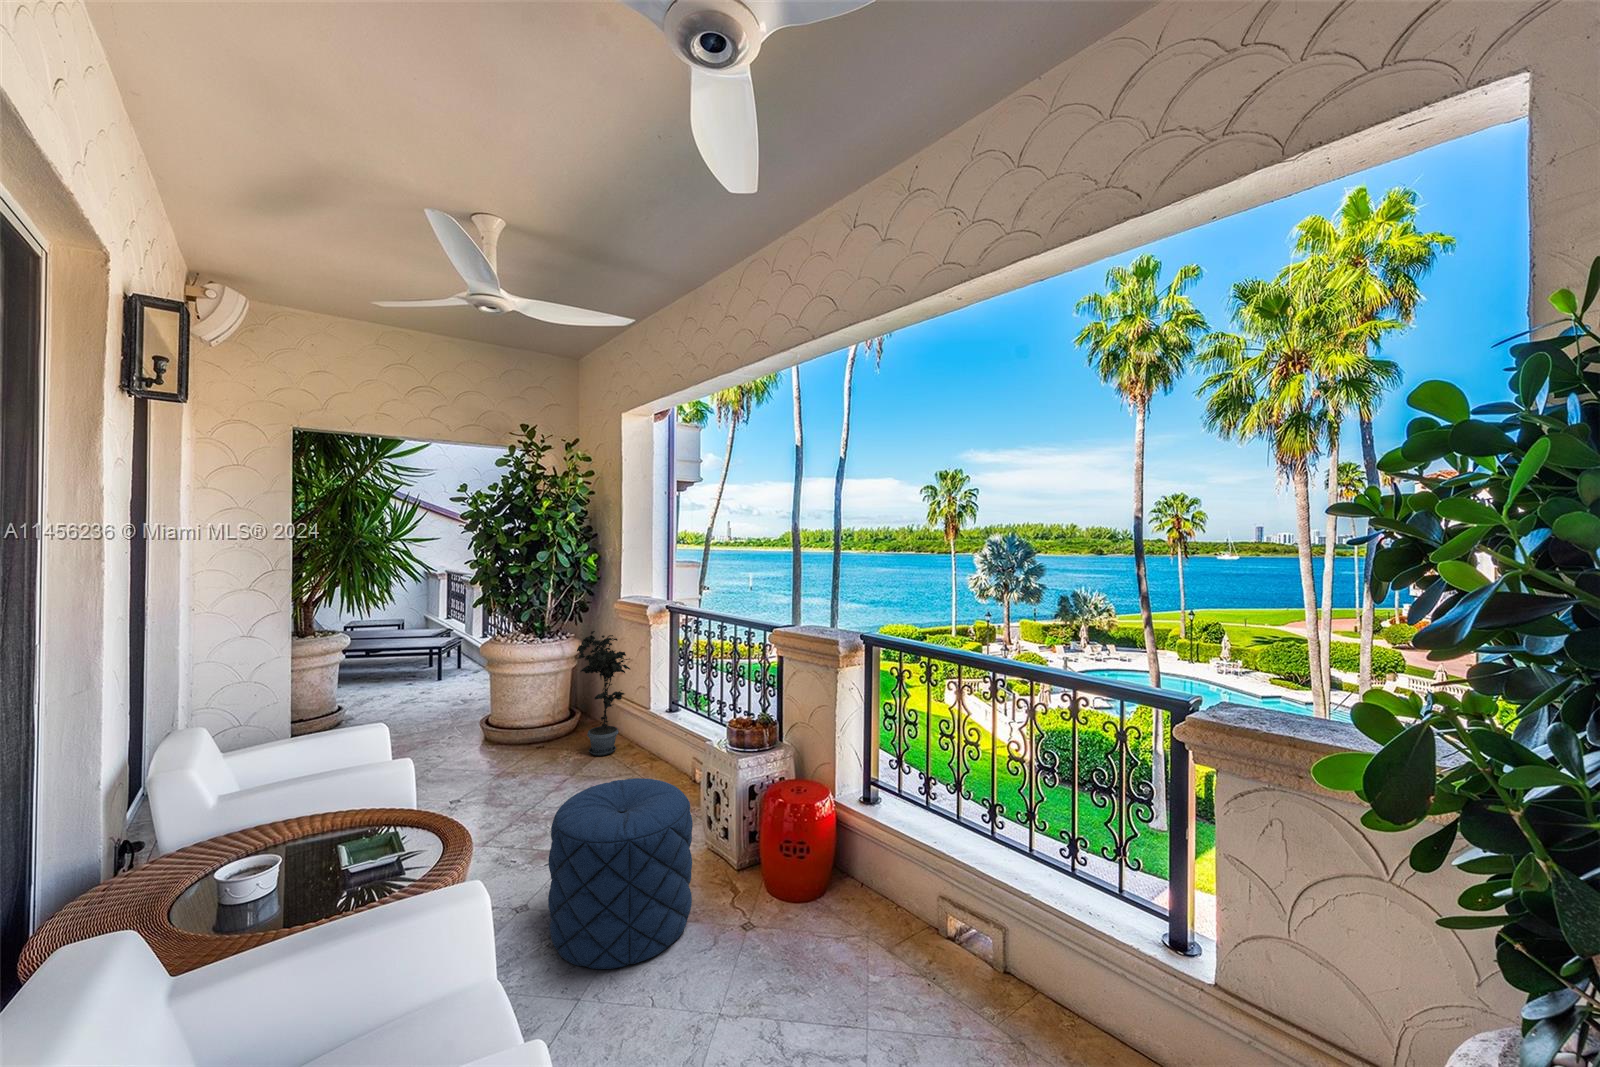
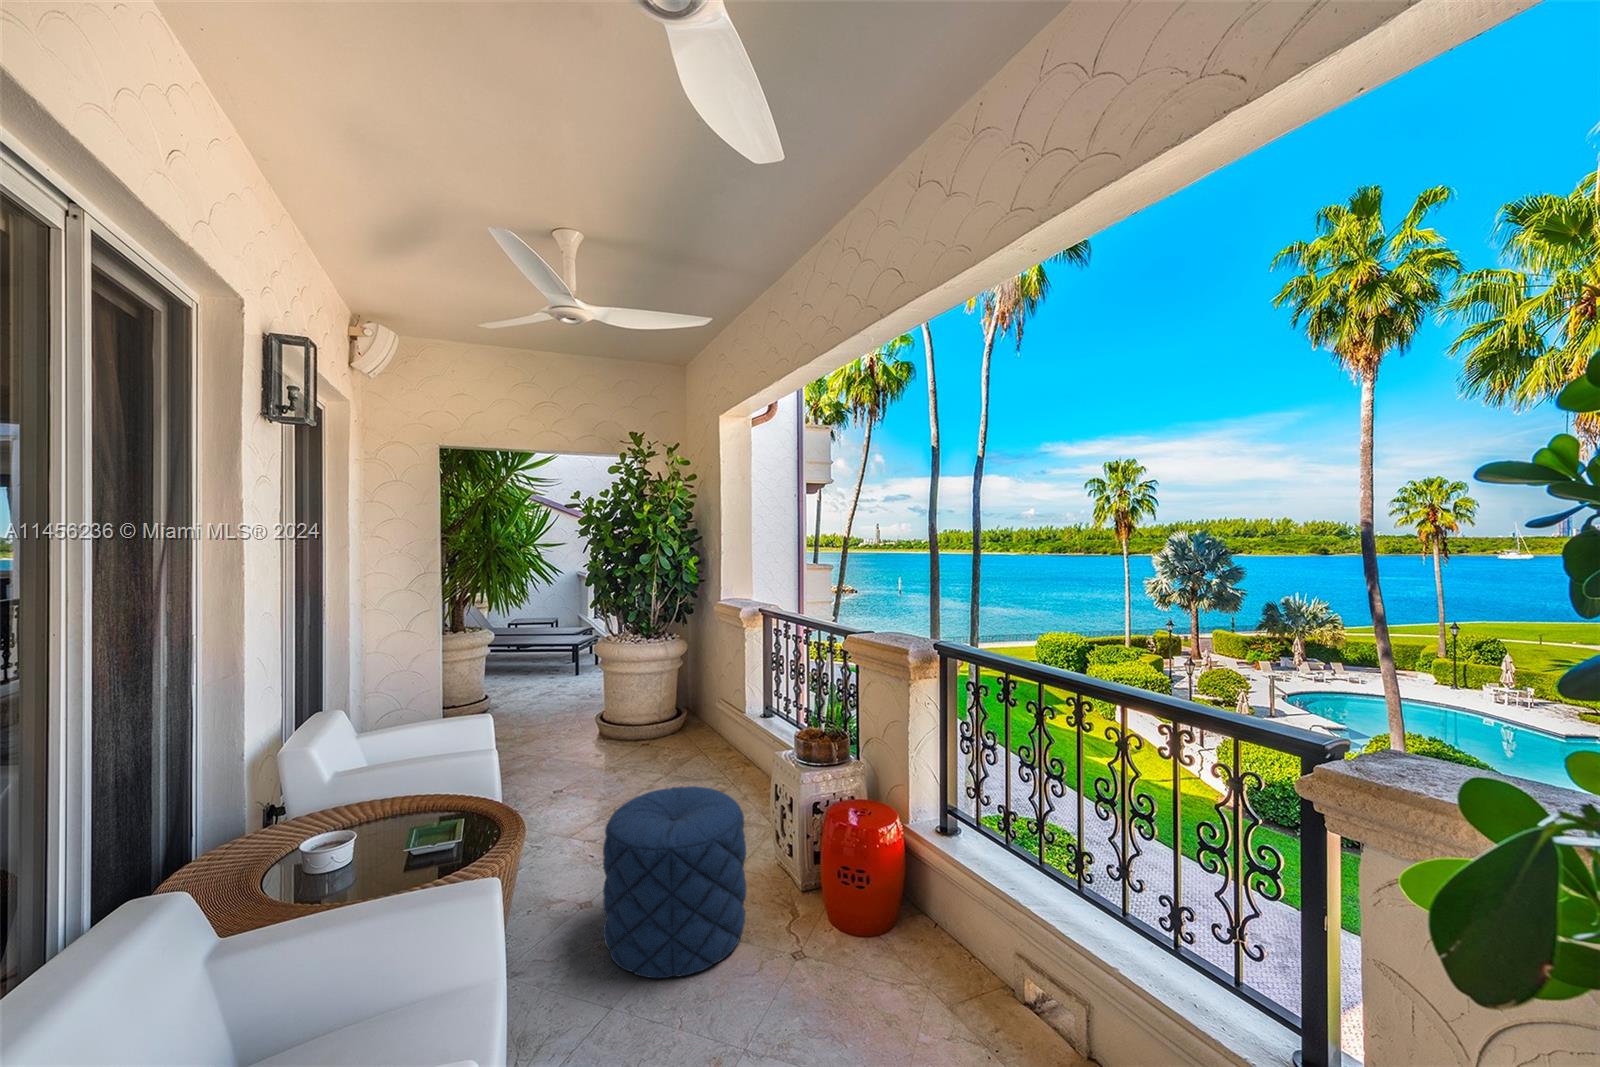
potted plant: present [577,631,630,756] -> none [674,634,730,761]

